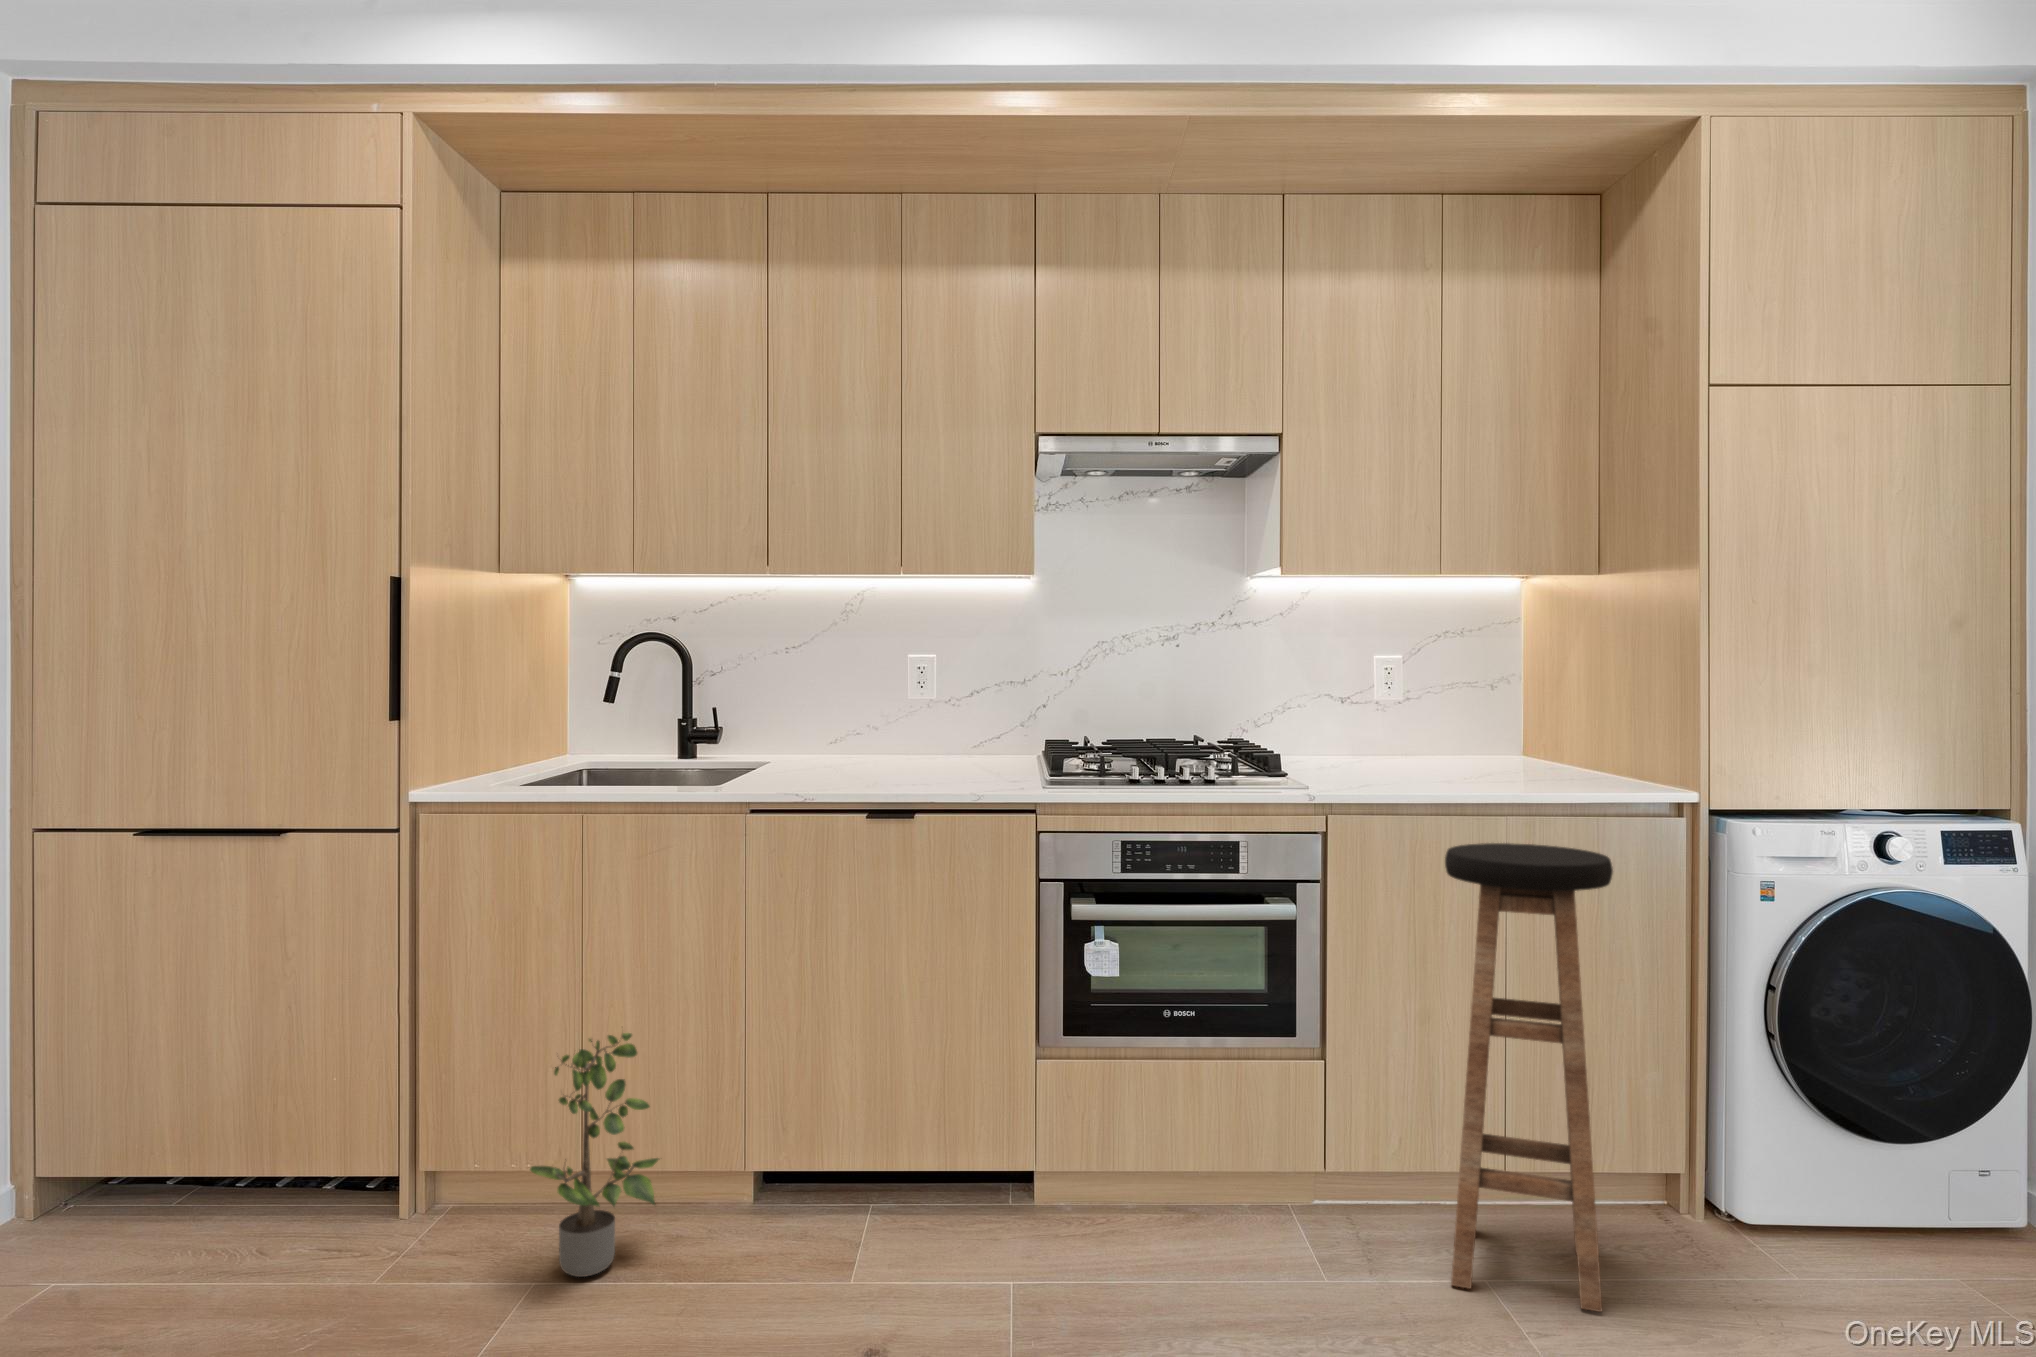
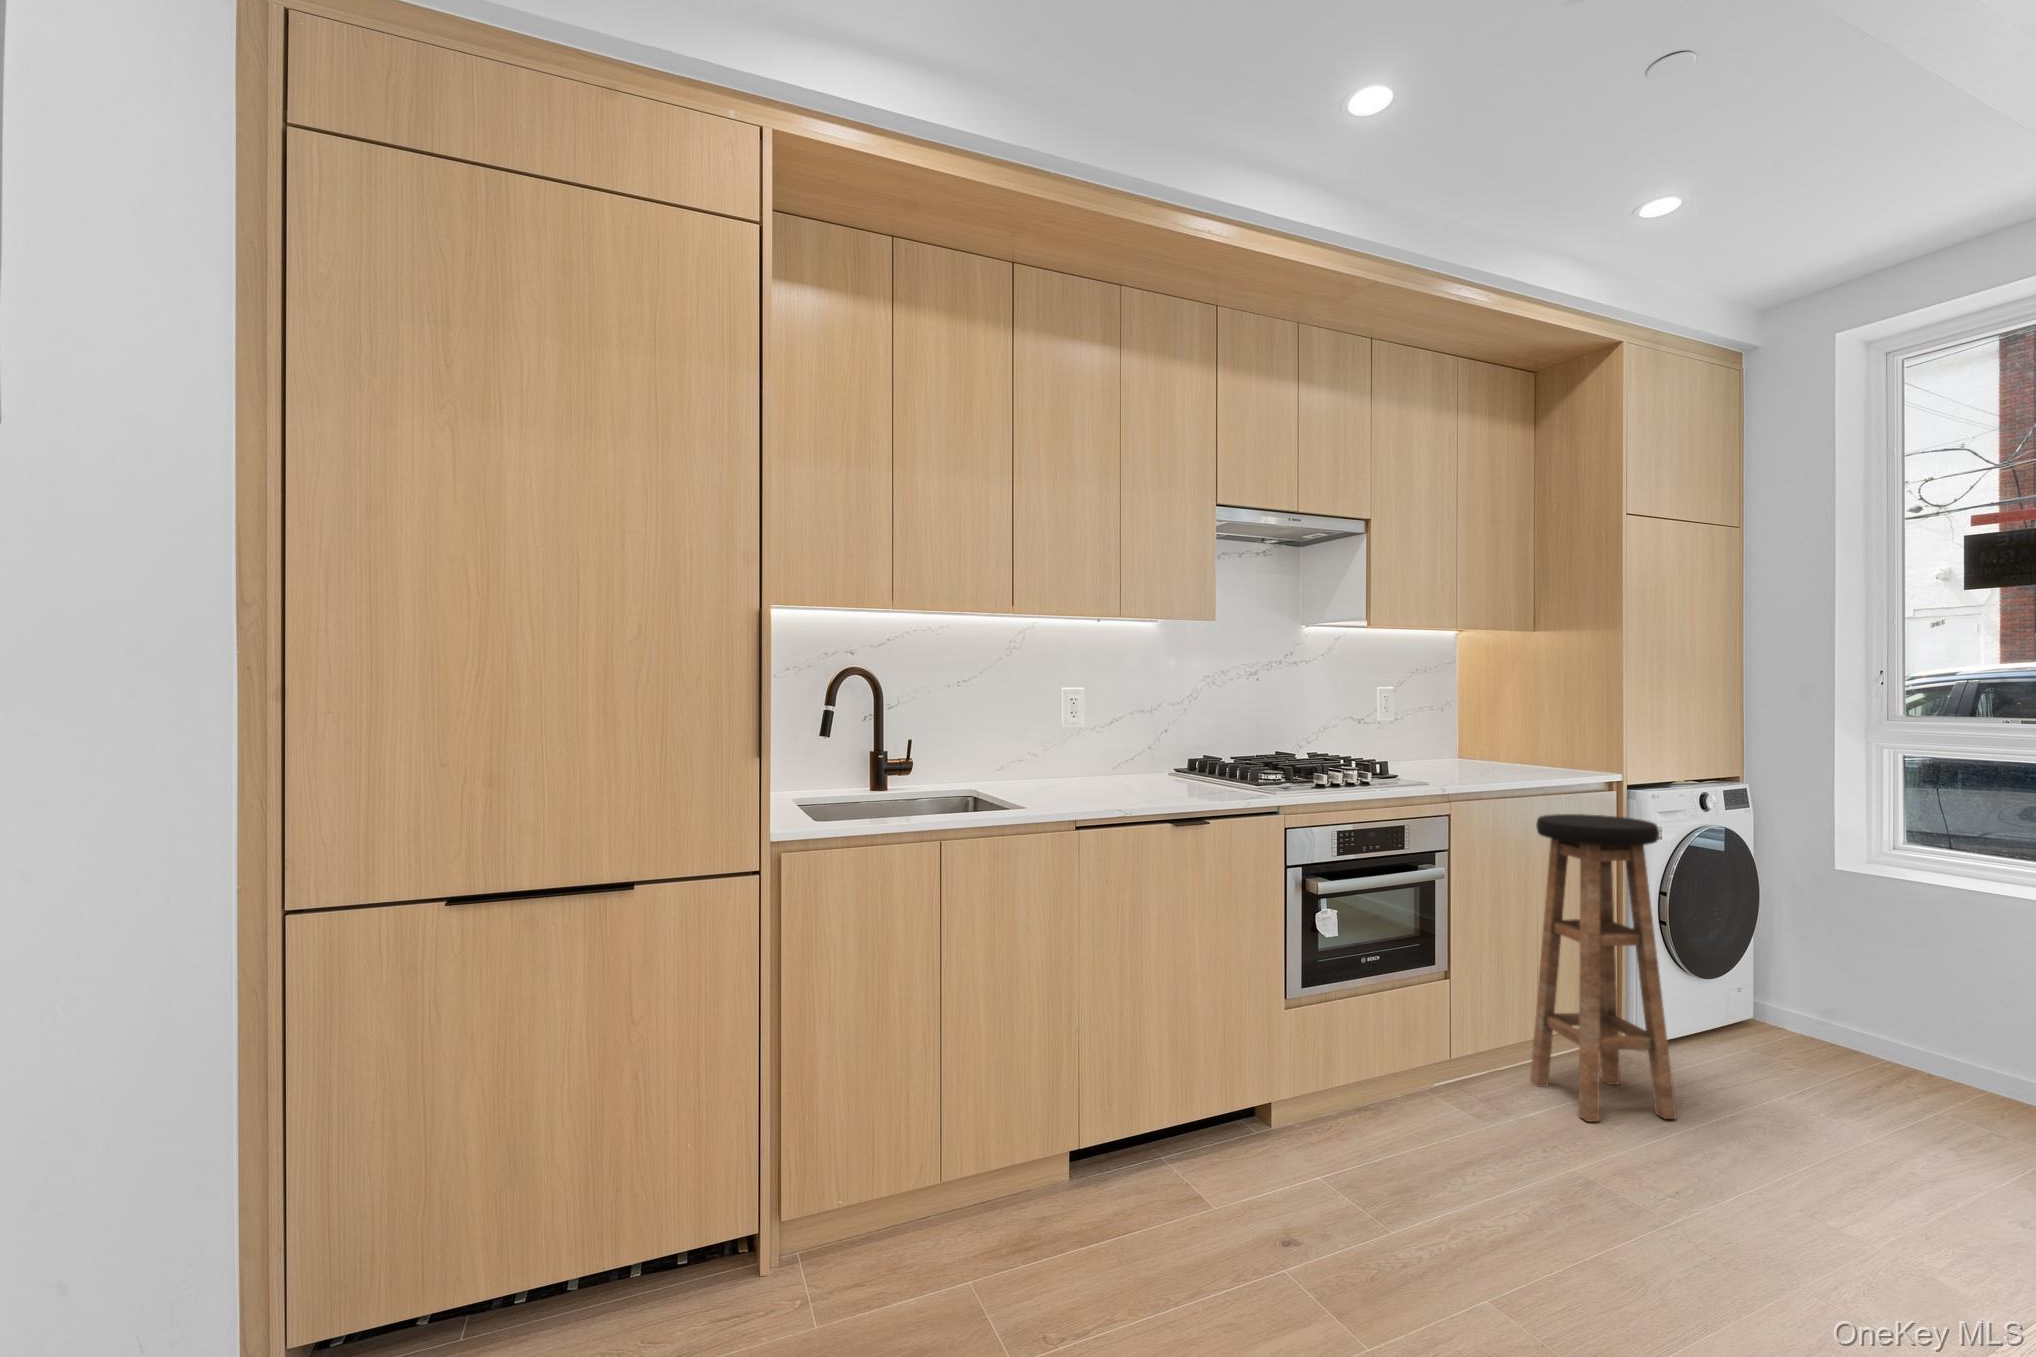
potted plant: present [530,1033,659,1277] -> none [1003,1038,1088,1284]

